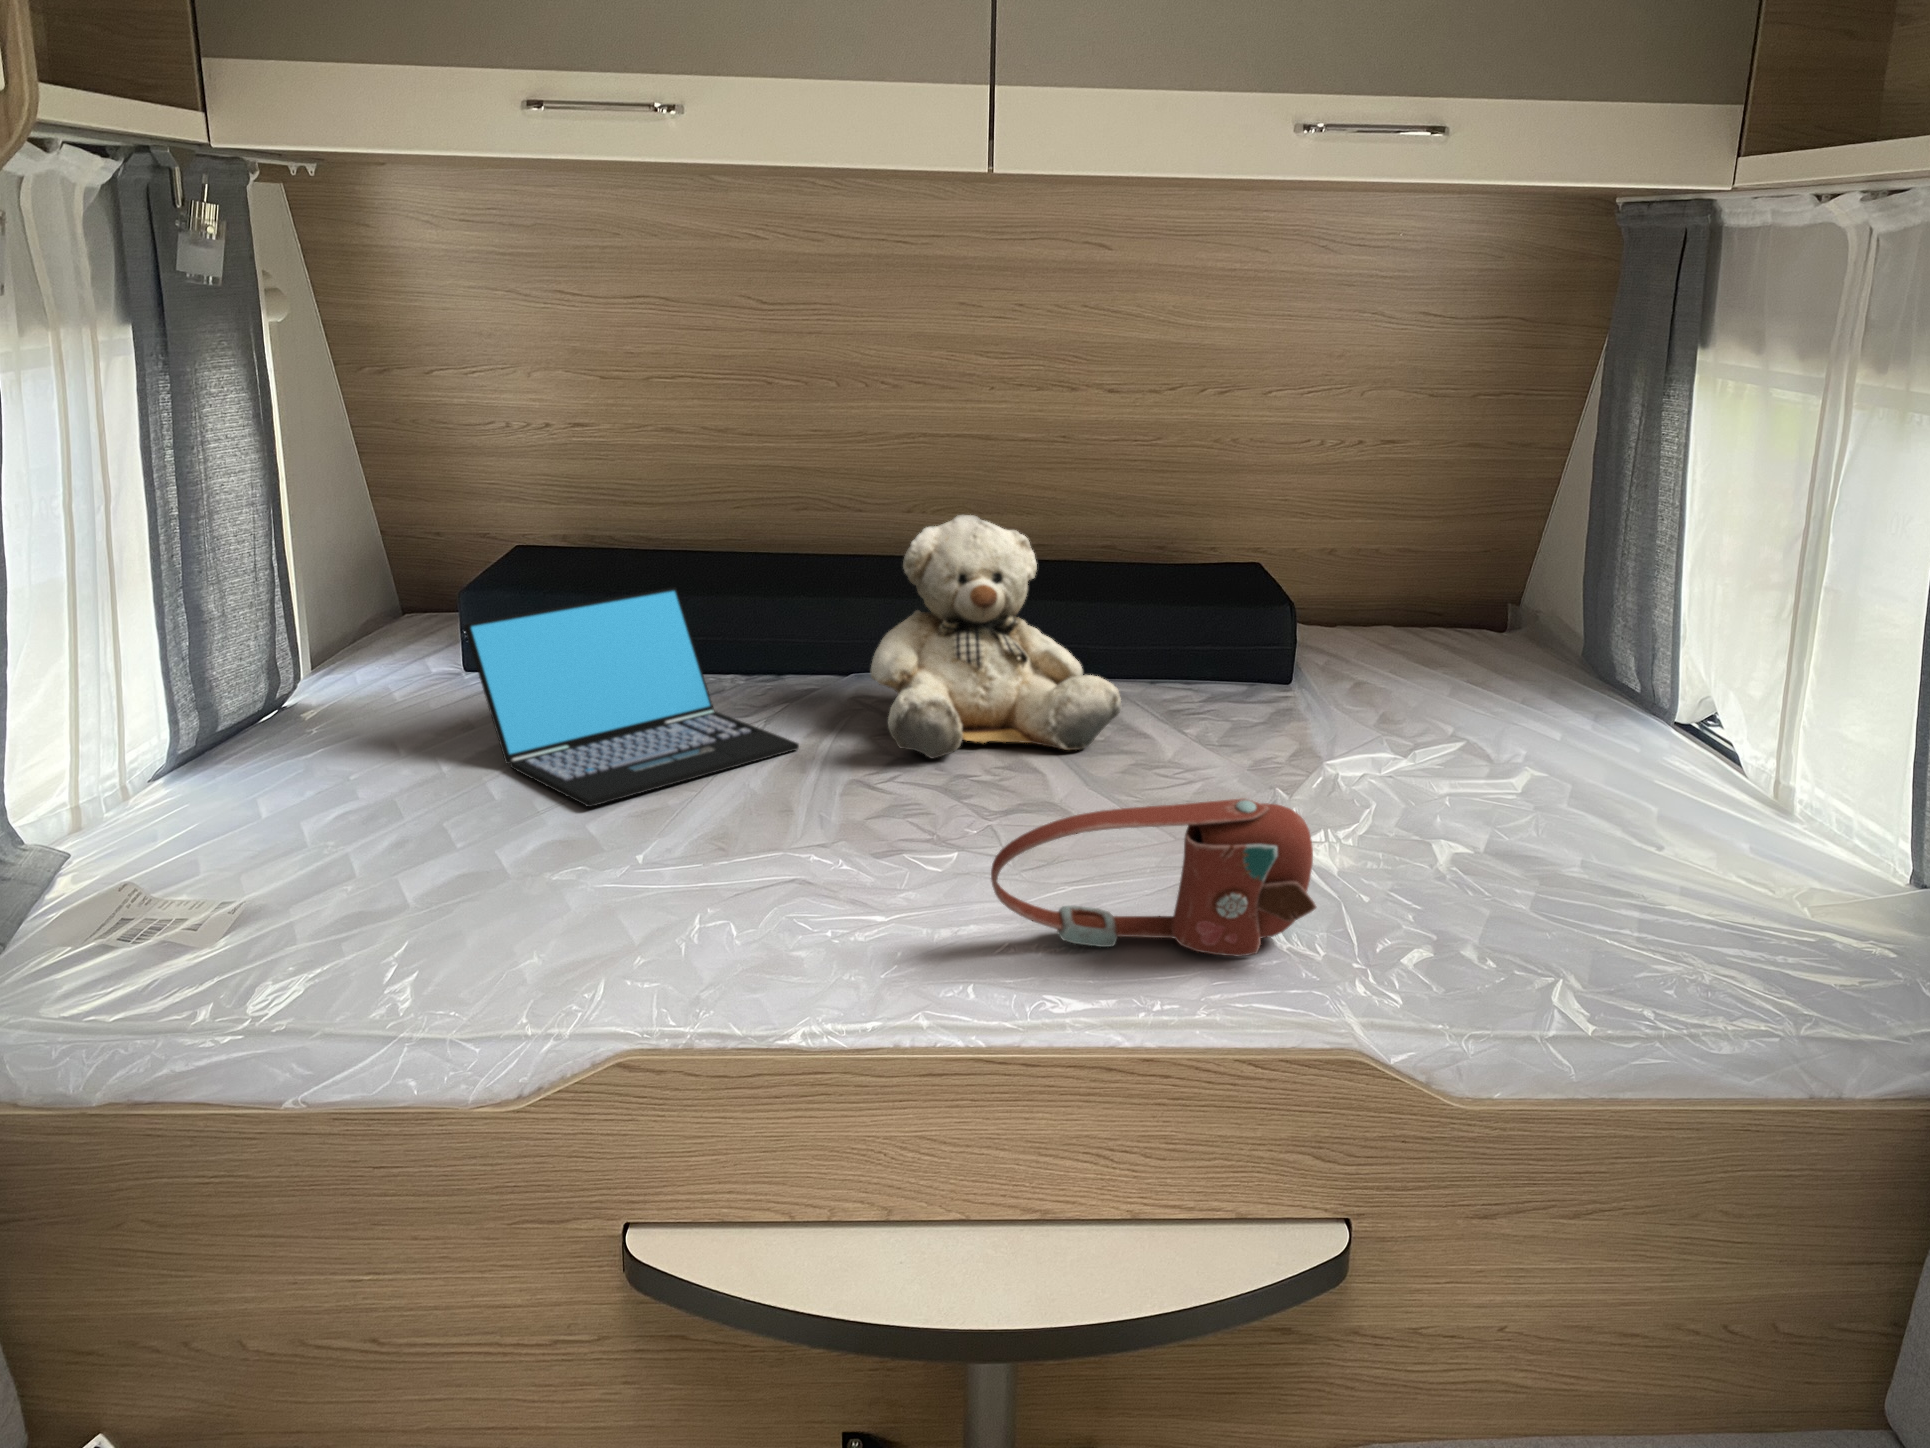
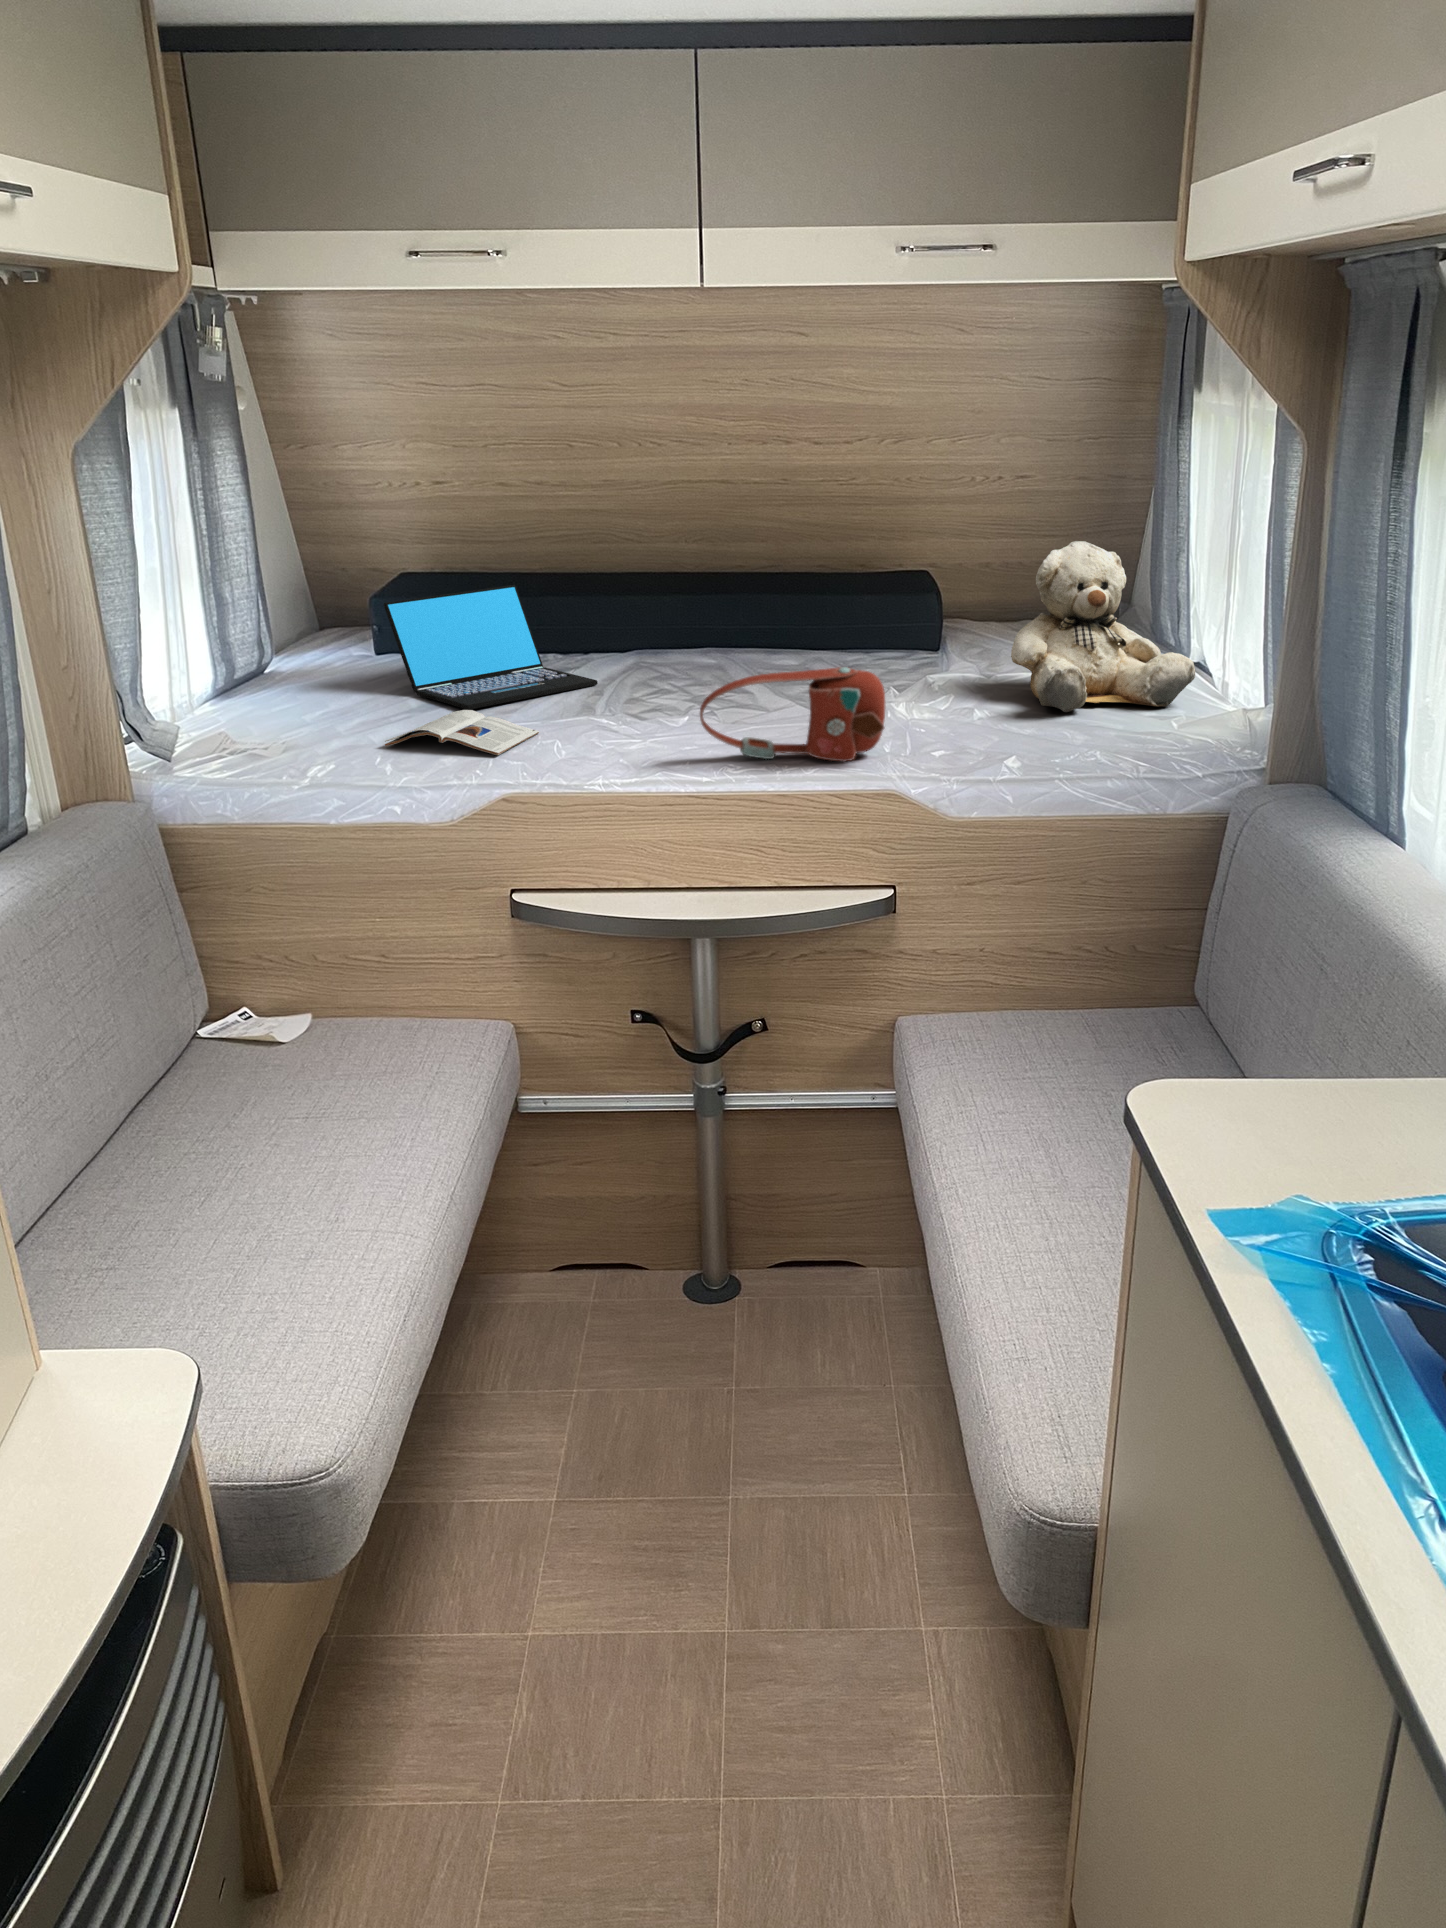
teddy bear: present [870,515,1121,759] -> present [1011,541,1195,712]
magazine: none [434,822,705,930] -> present [385,710,539,755]

